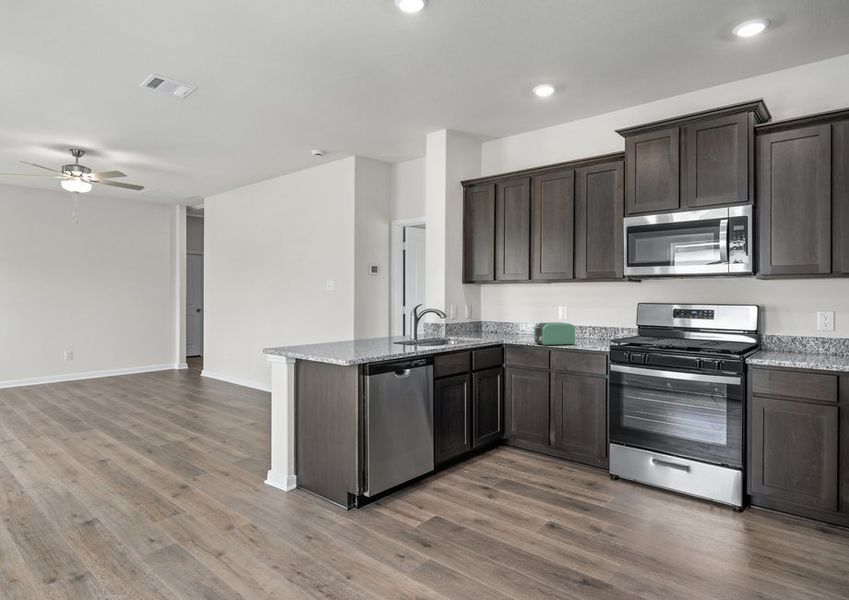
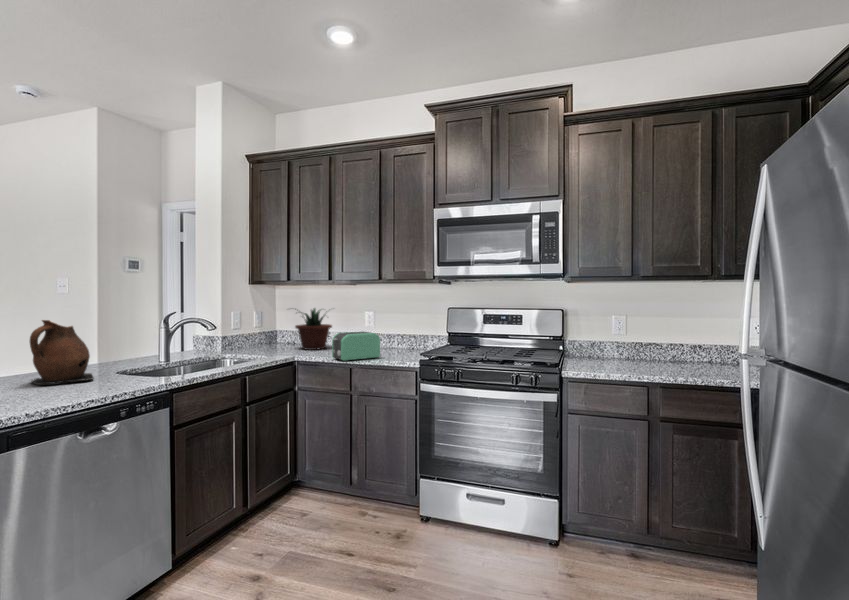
potted plant: none [494,303,534,338] -> present [295,308,332,350]
ceramic pitcher: none [348,307,383,347] -> present [30,320,93,385]

